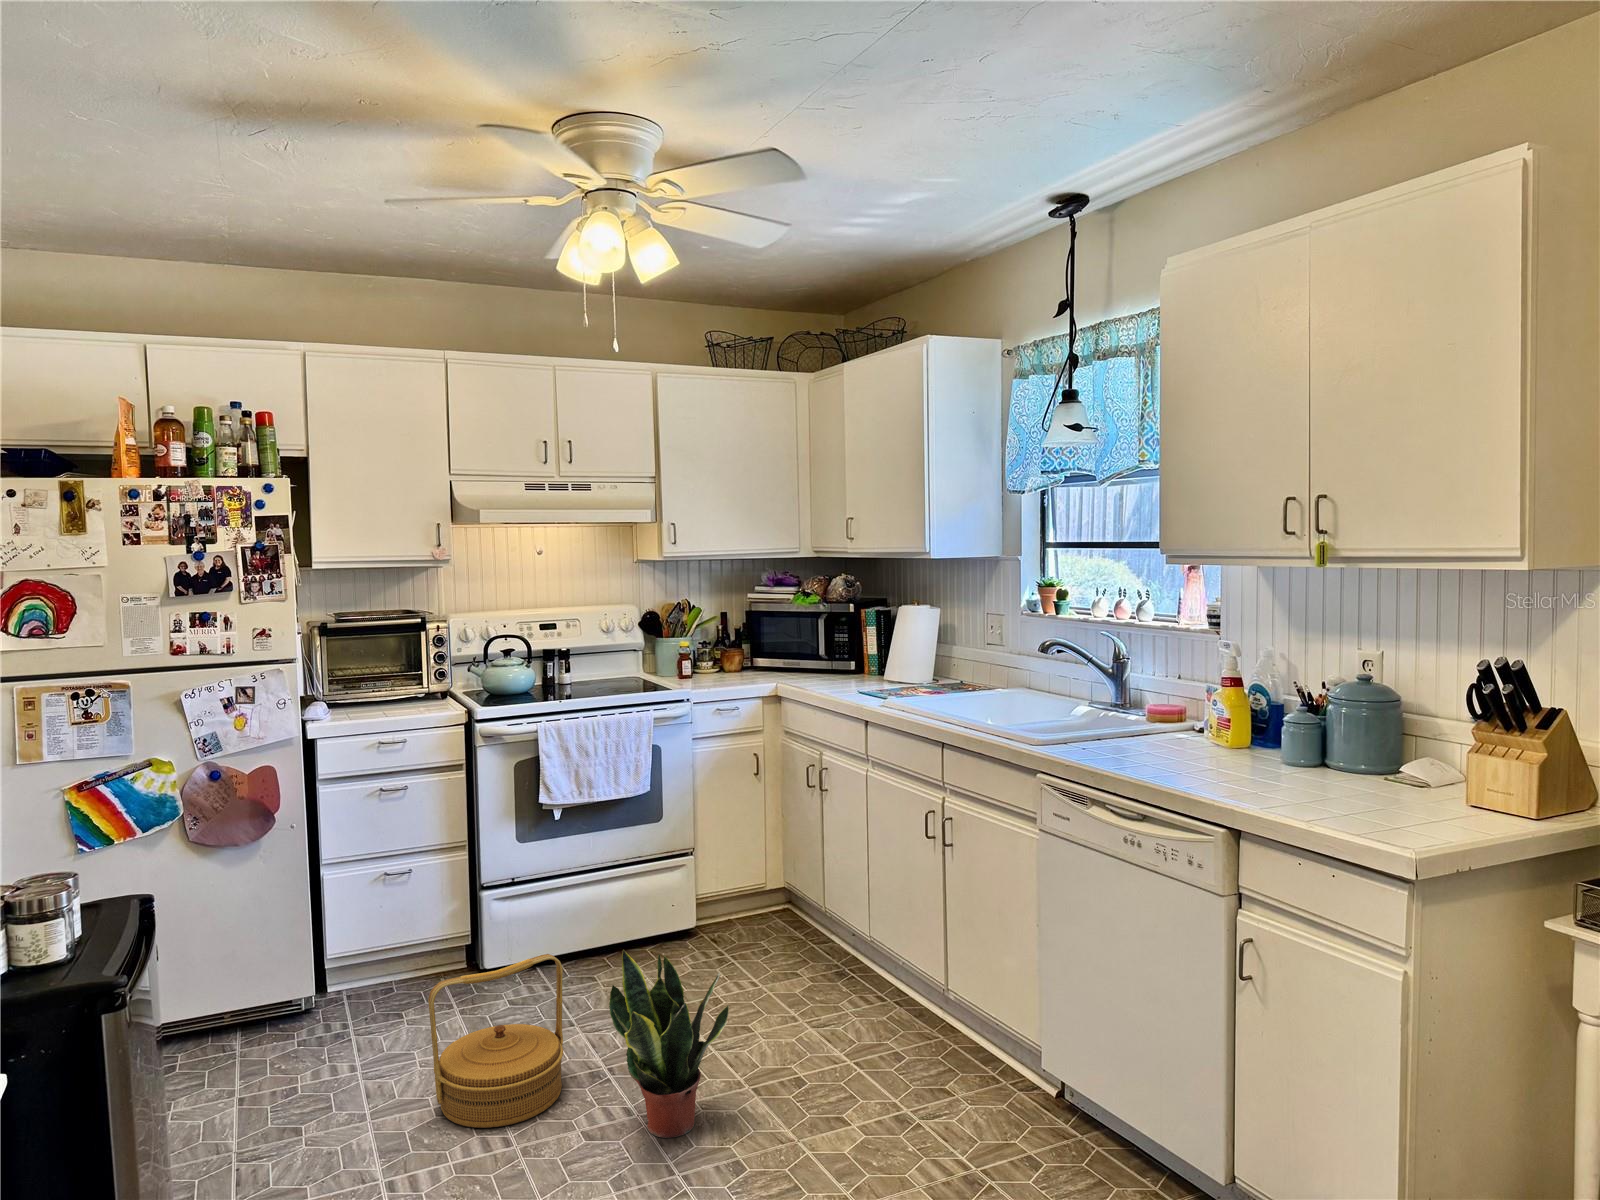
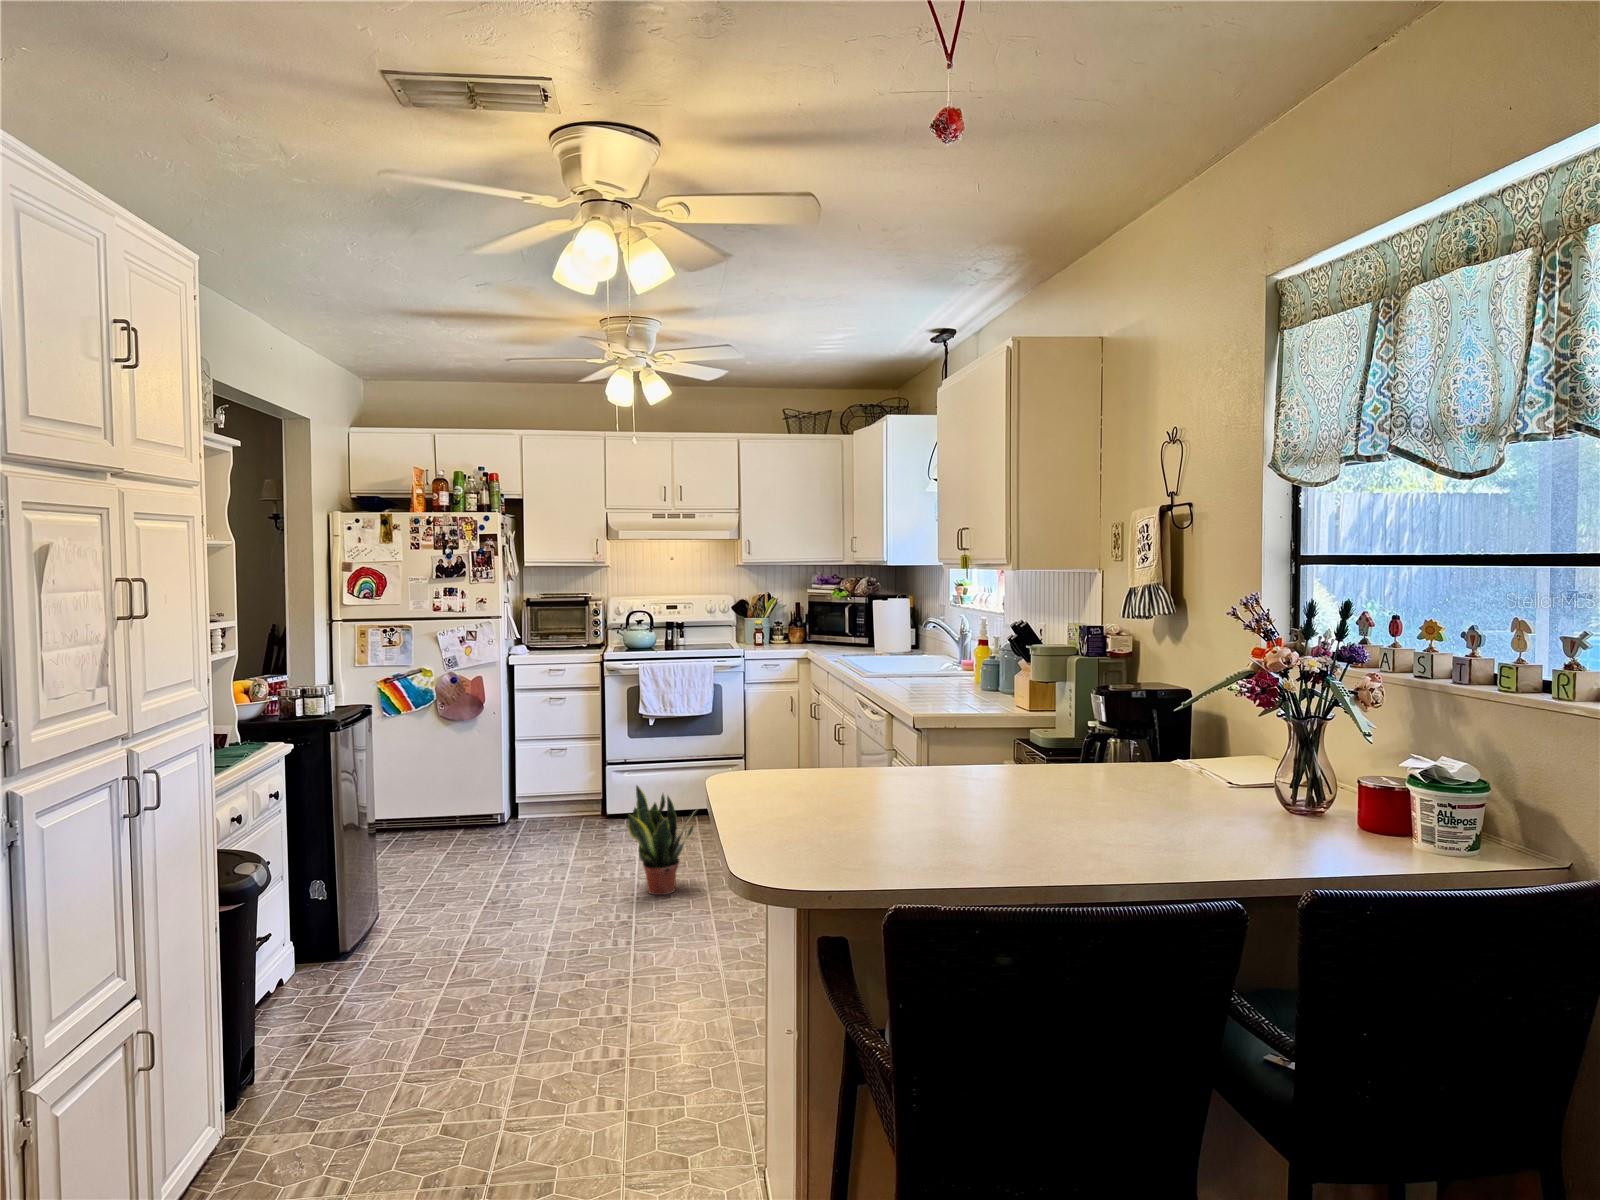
basket: present [428,954,563,1128] -> none [541,792,620,881]

